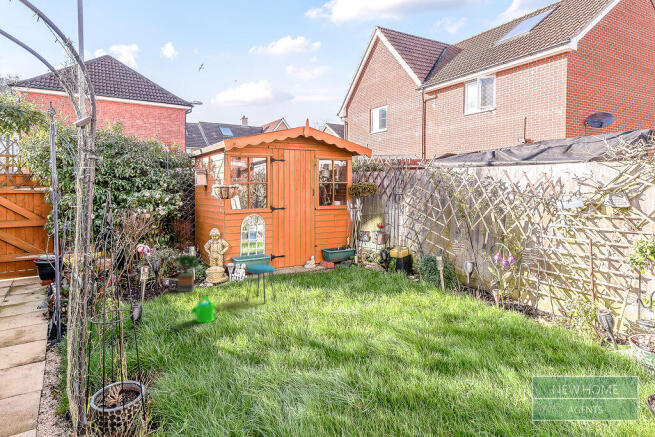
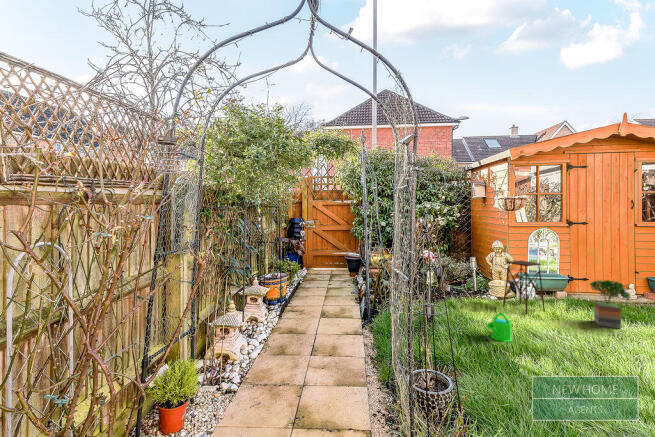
side table: none [216,246,249,293] -> present [503,261,545,314]
potted tree: present [175,255,199,292] -> present [590,280,630,328]
stool: present [246,265,276,304] -> none [546,286,589,335]

